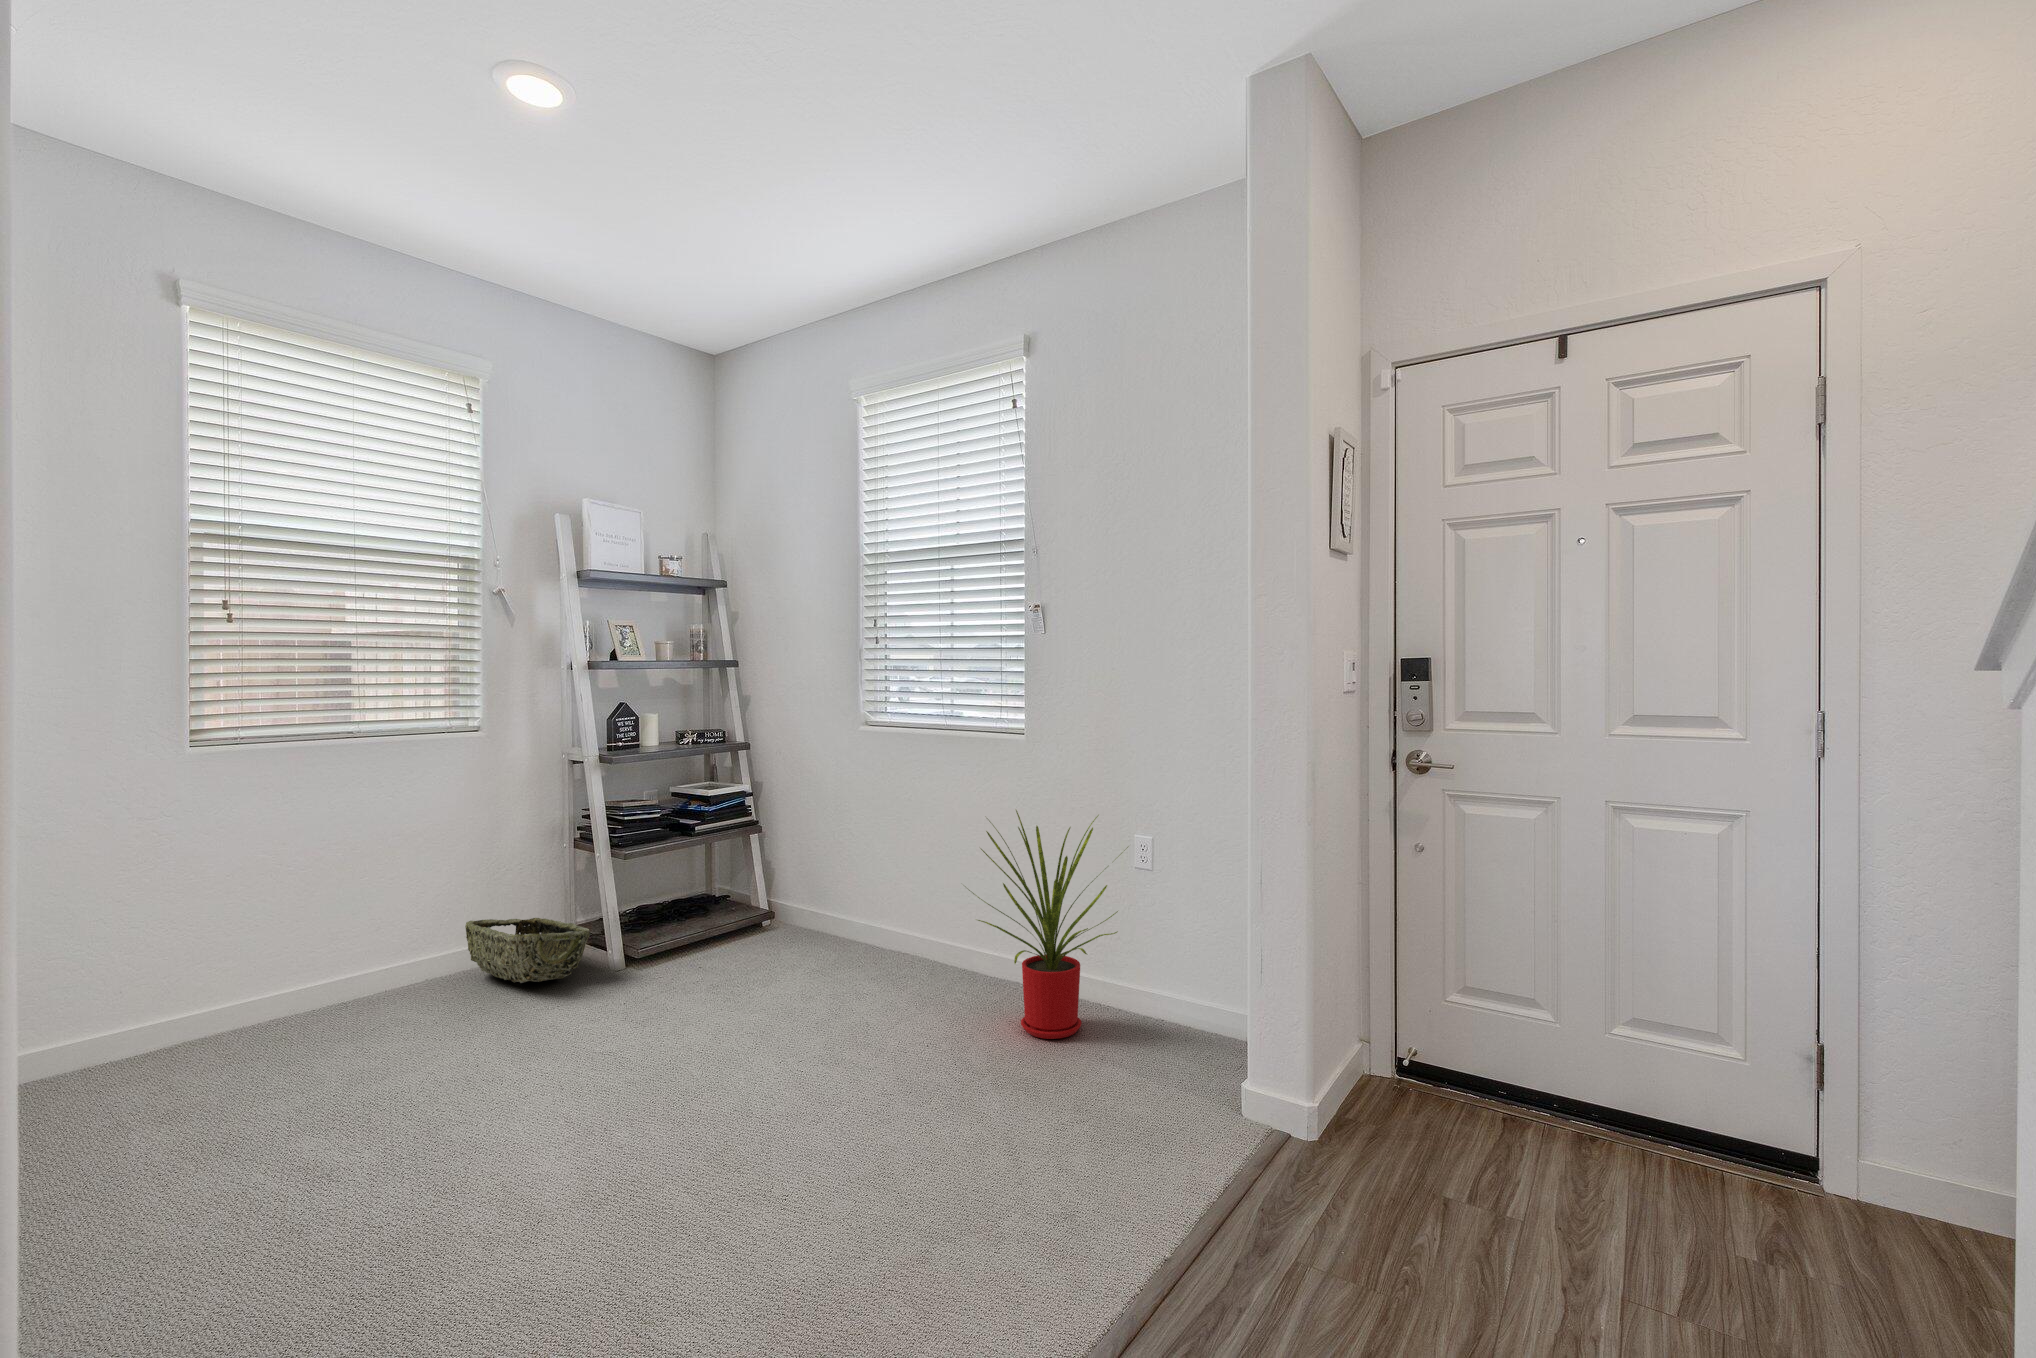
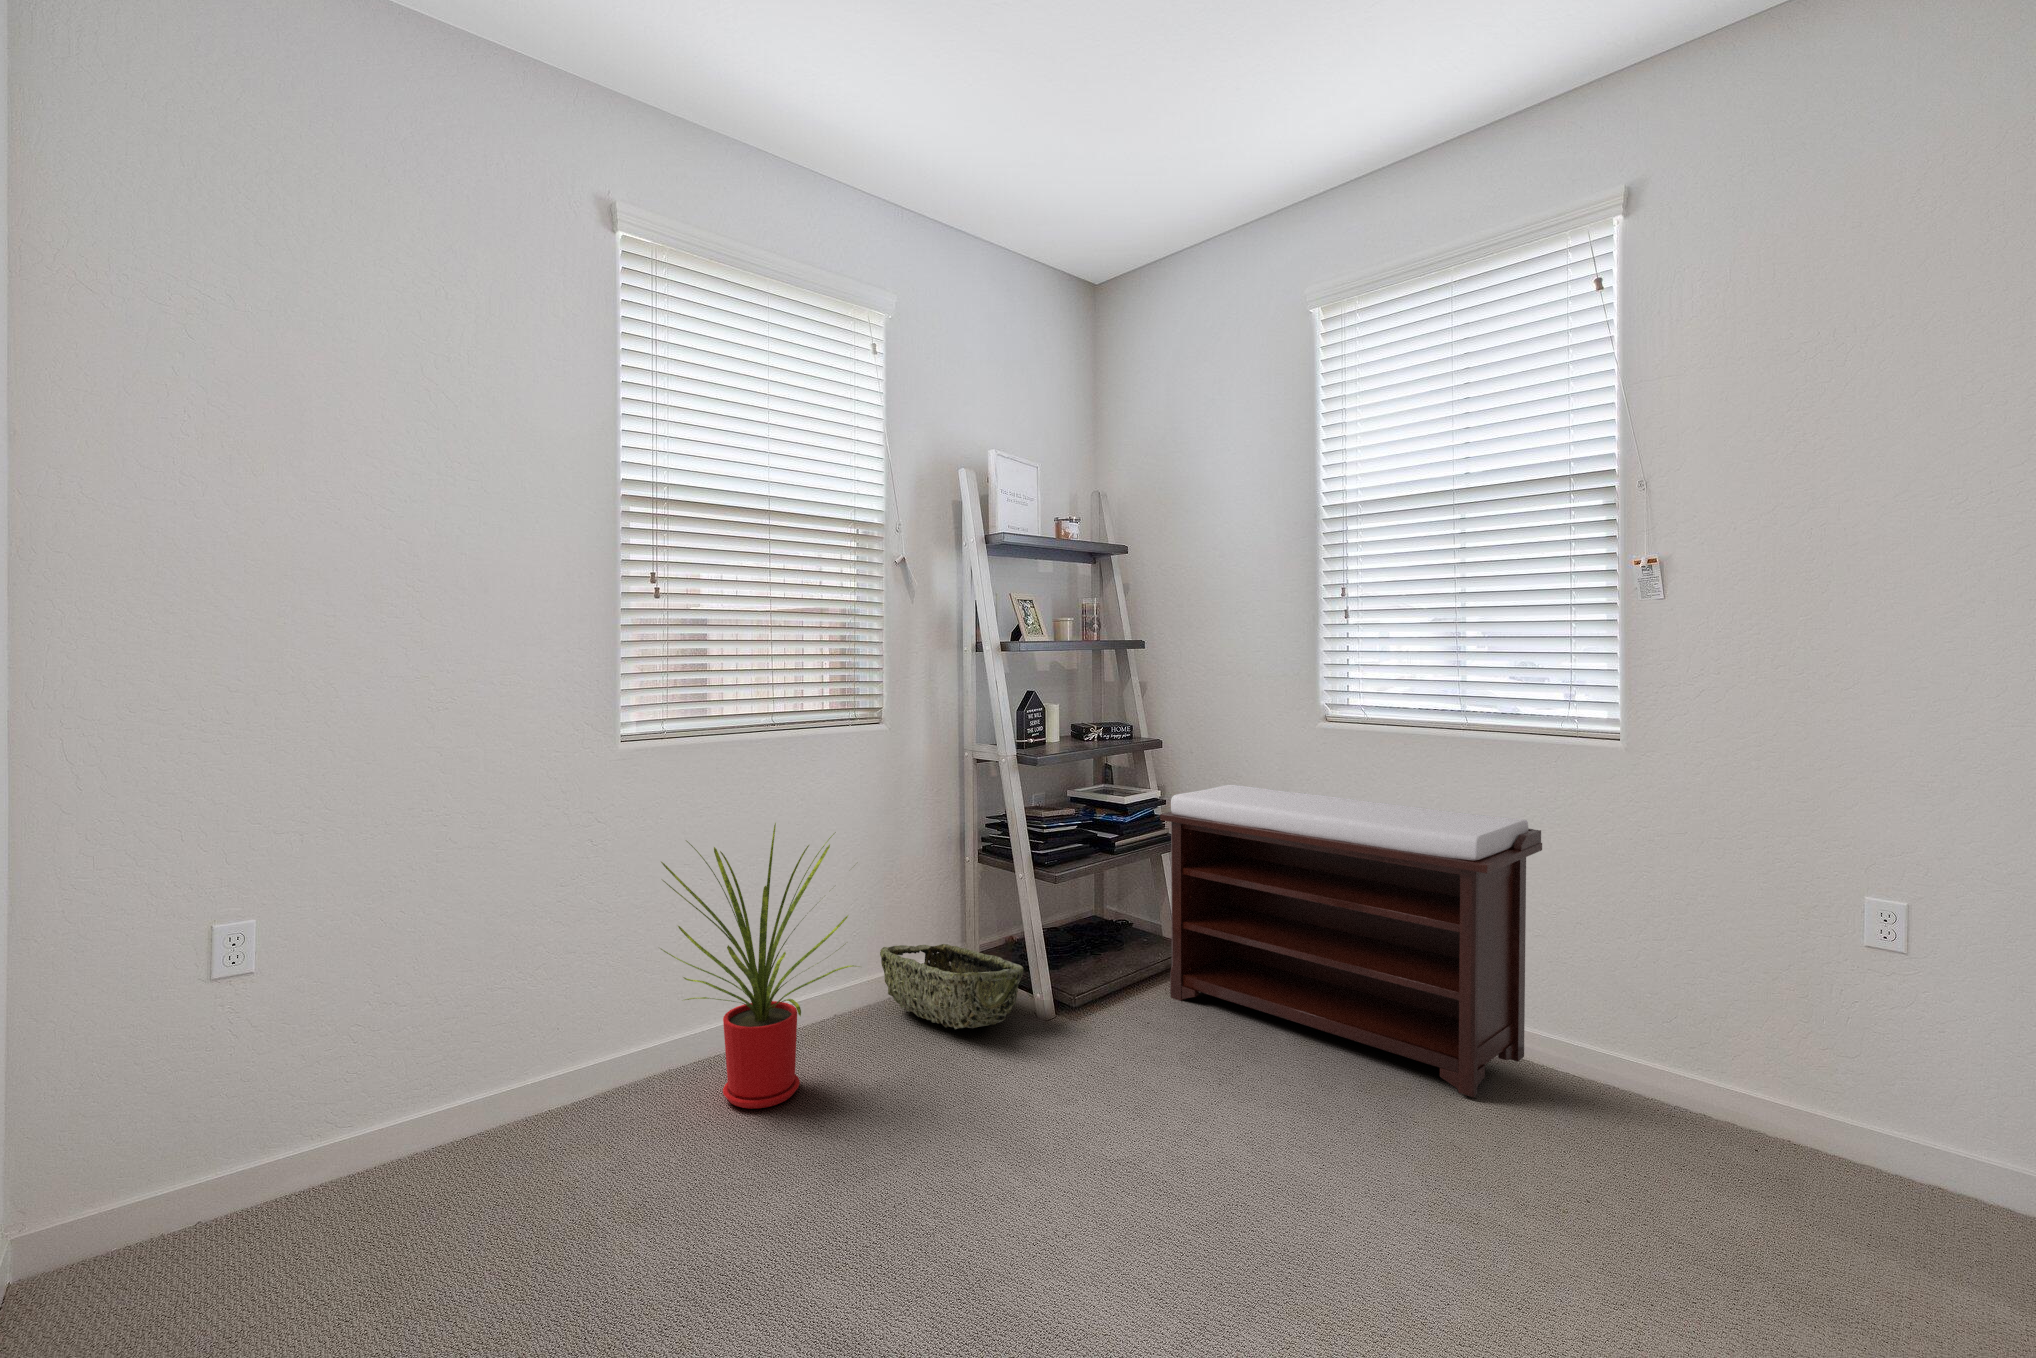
bench: none [723,778,984,1002] -> present [1160,785,1542,1097]
house plant: present [968,810,1128,1039] -> present [661,823,859,1109]

